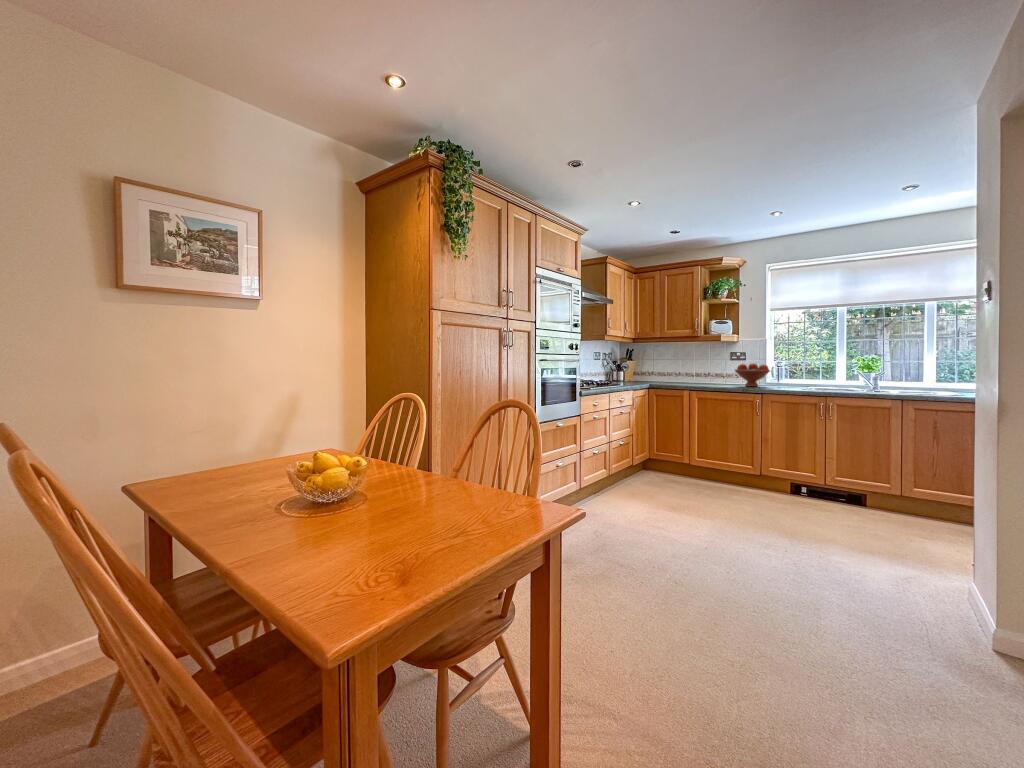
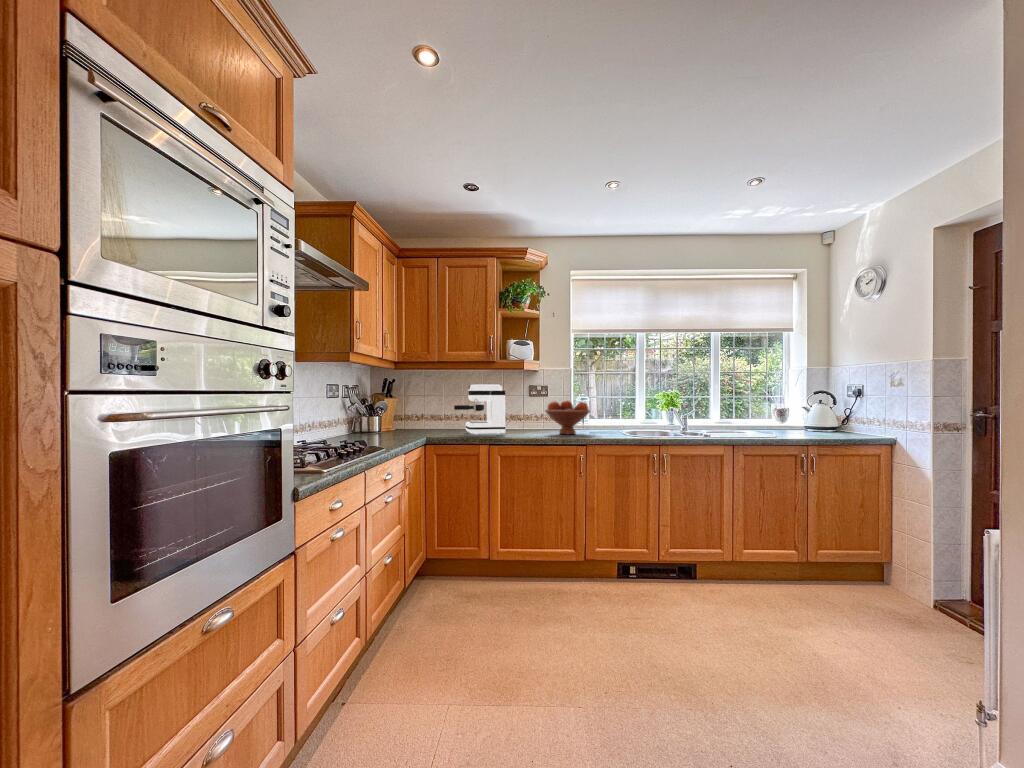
coffee maker: none [670,353,705,385] -> present [454,385,506,435]

